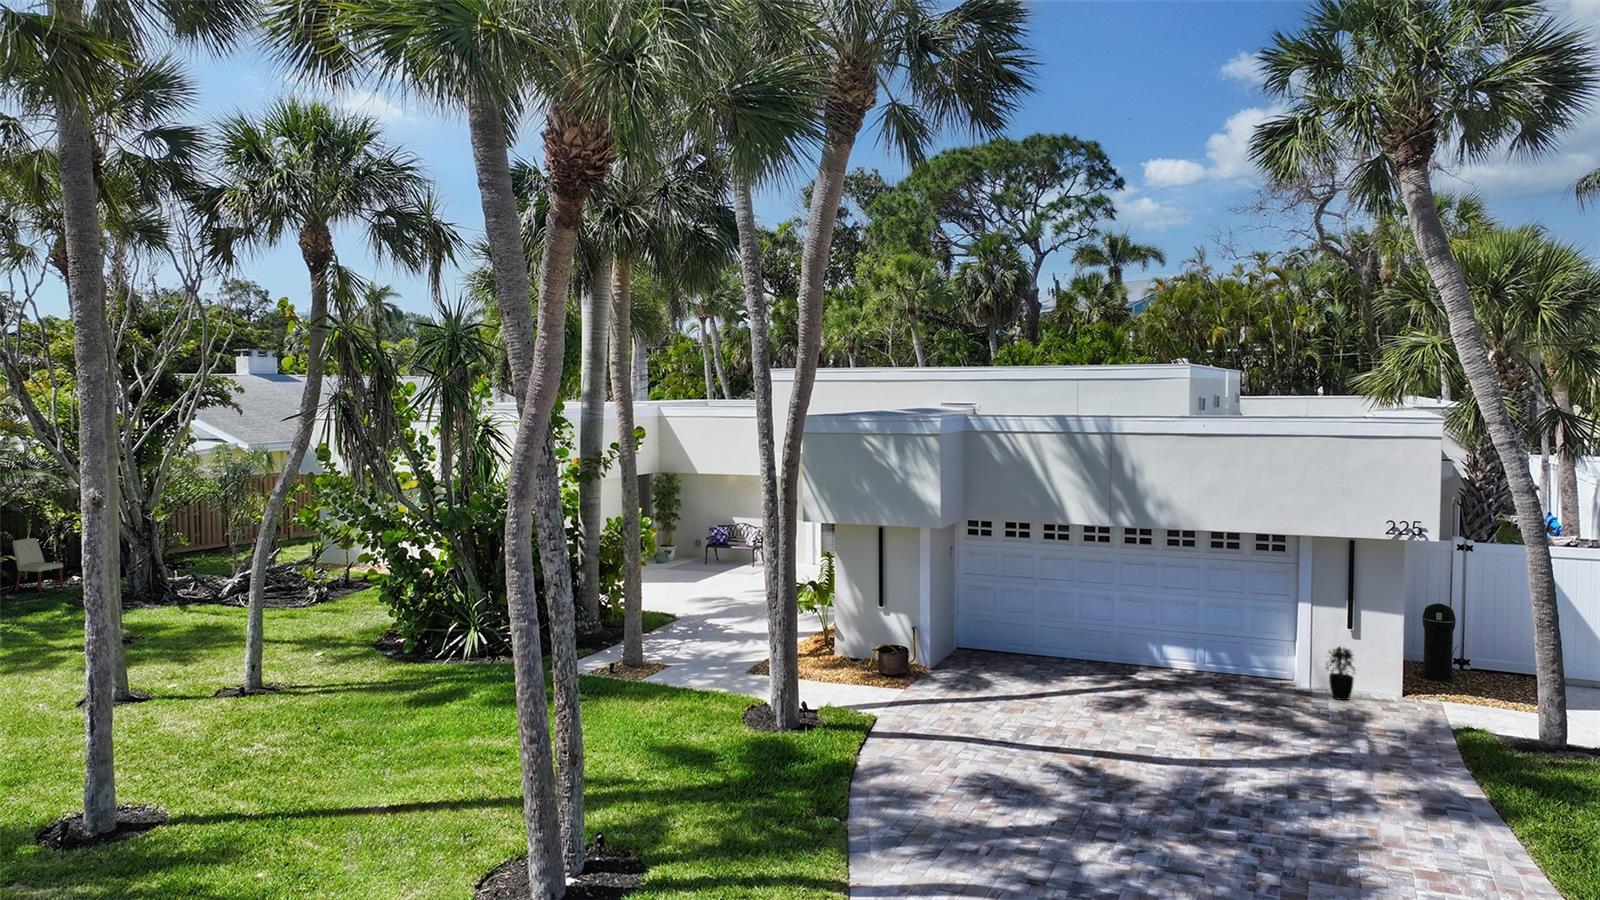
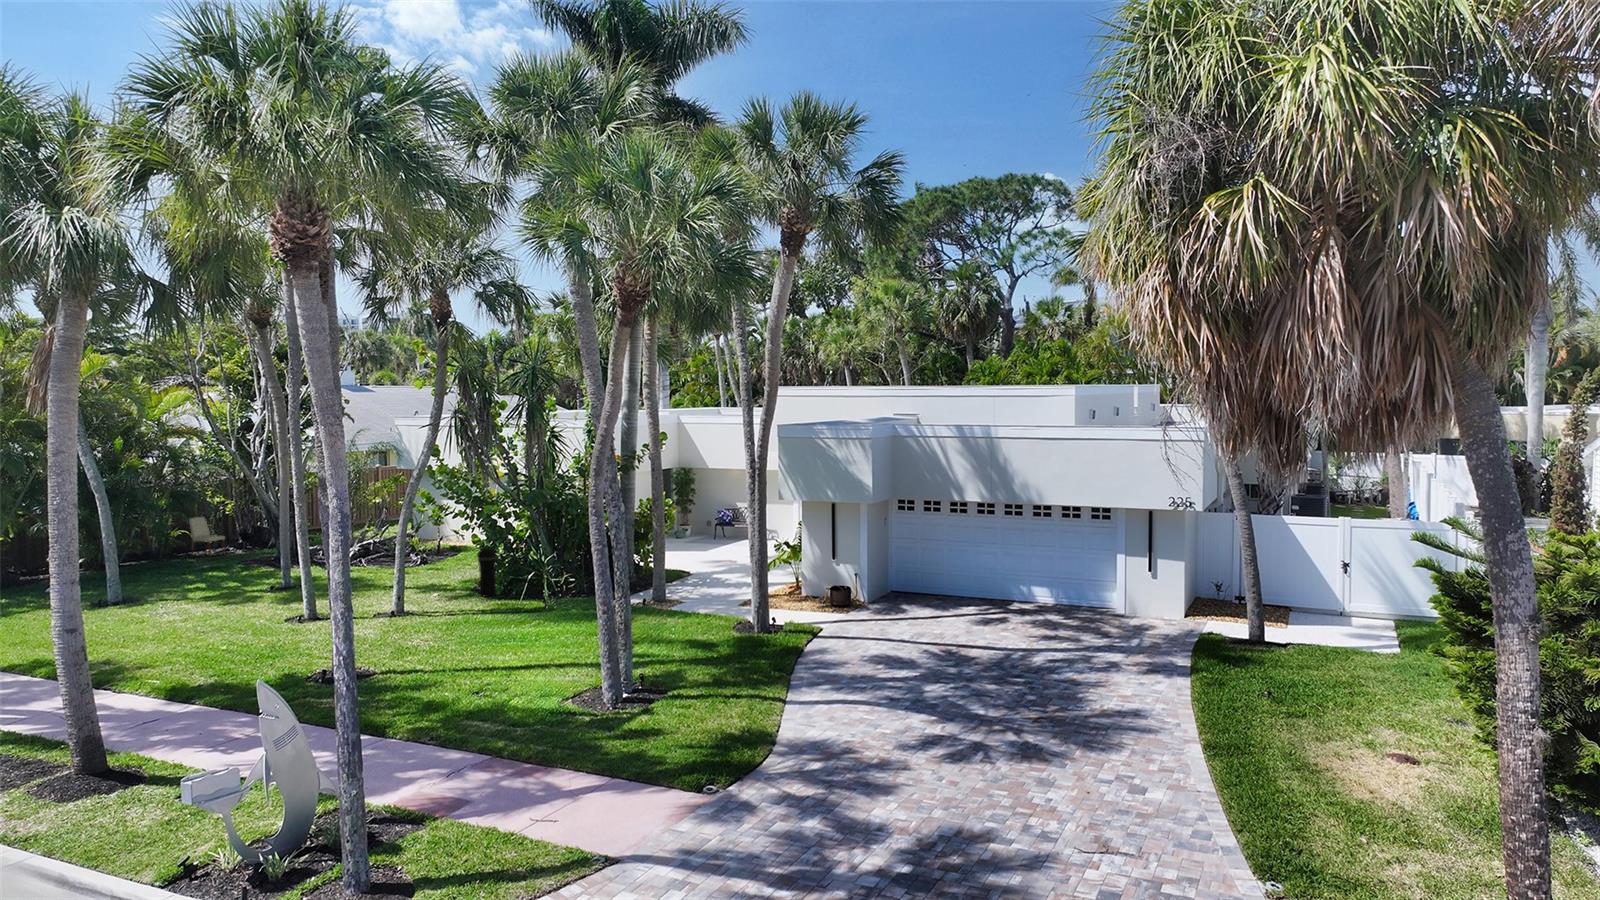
trash can: present [1422,603,1456,681] -> present [477,548,497,597]
potted plant: present [1326,647,1355,700] -> none [1130,583,1152,620]

